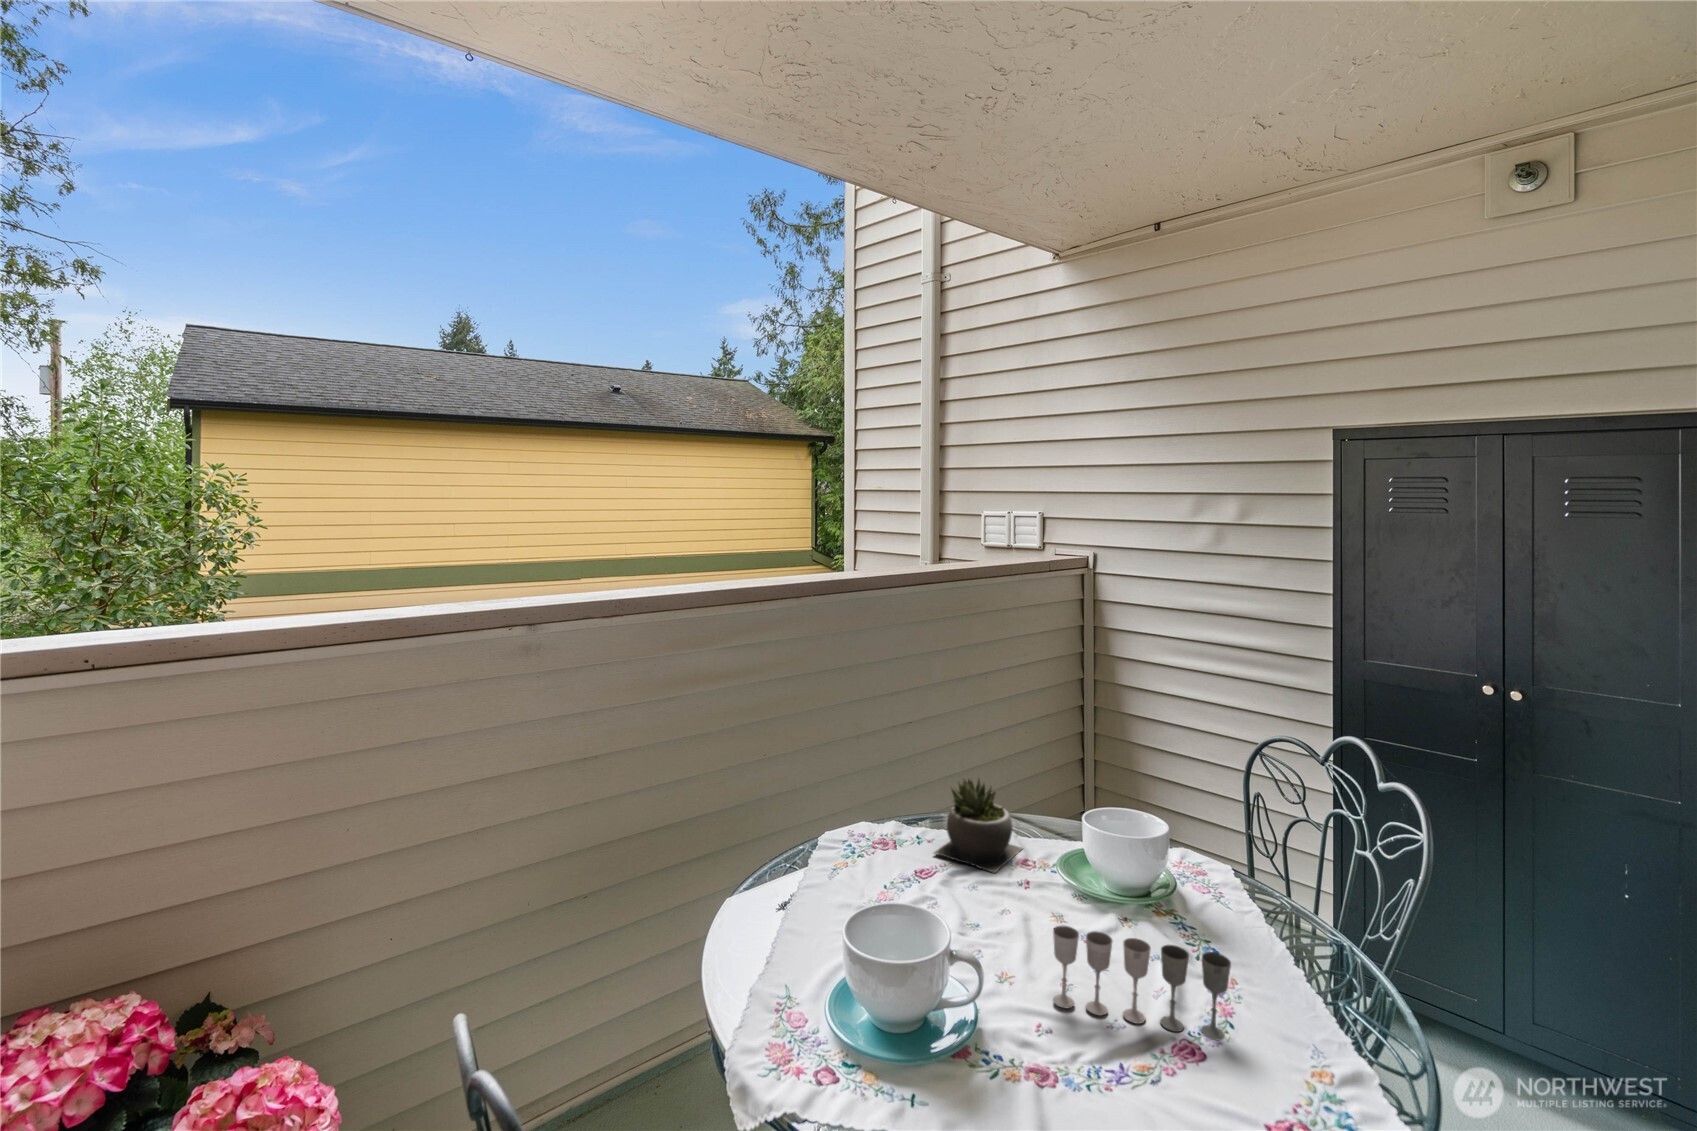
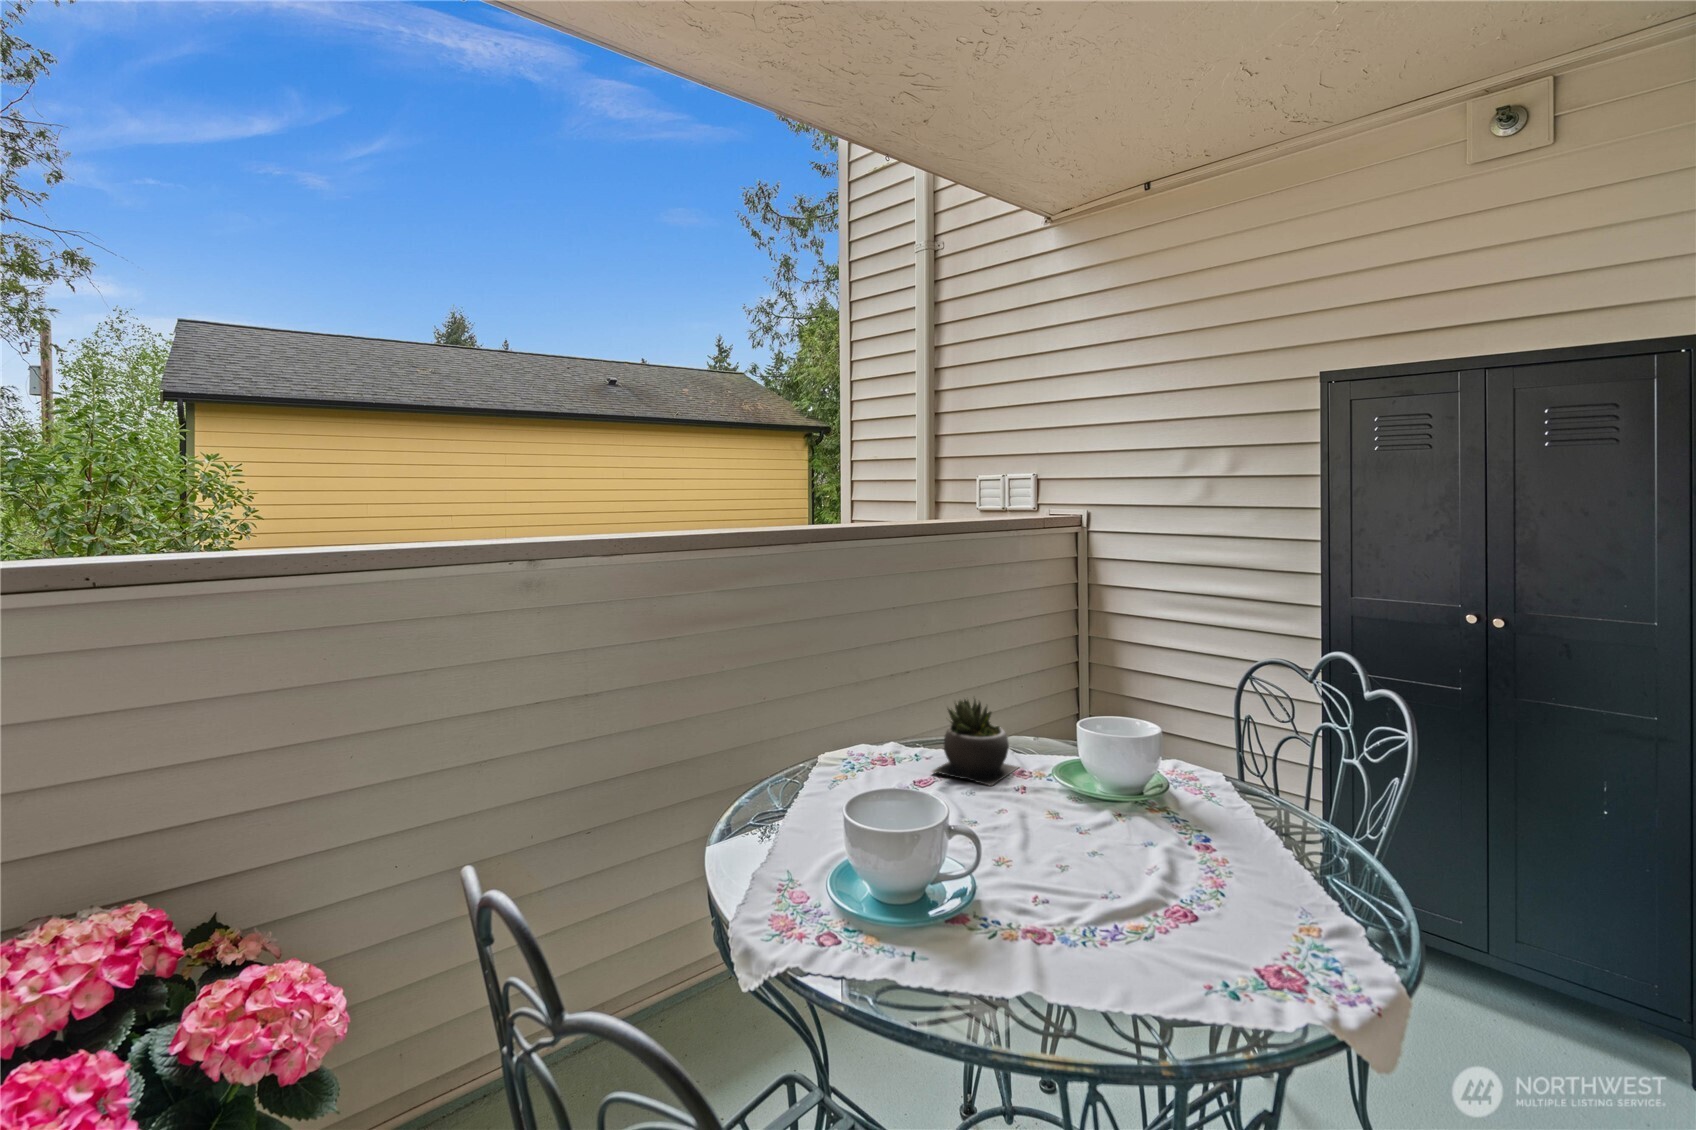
wine glass: present [1053,926,1231,1040] -> none [1048,805,1222,906]

